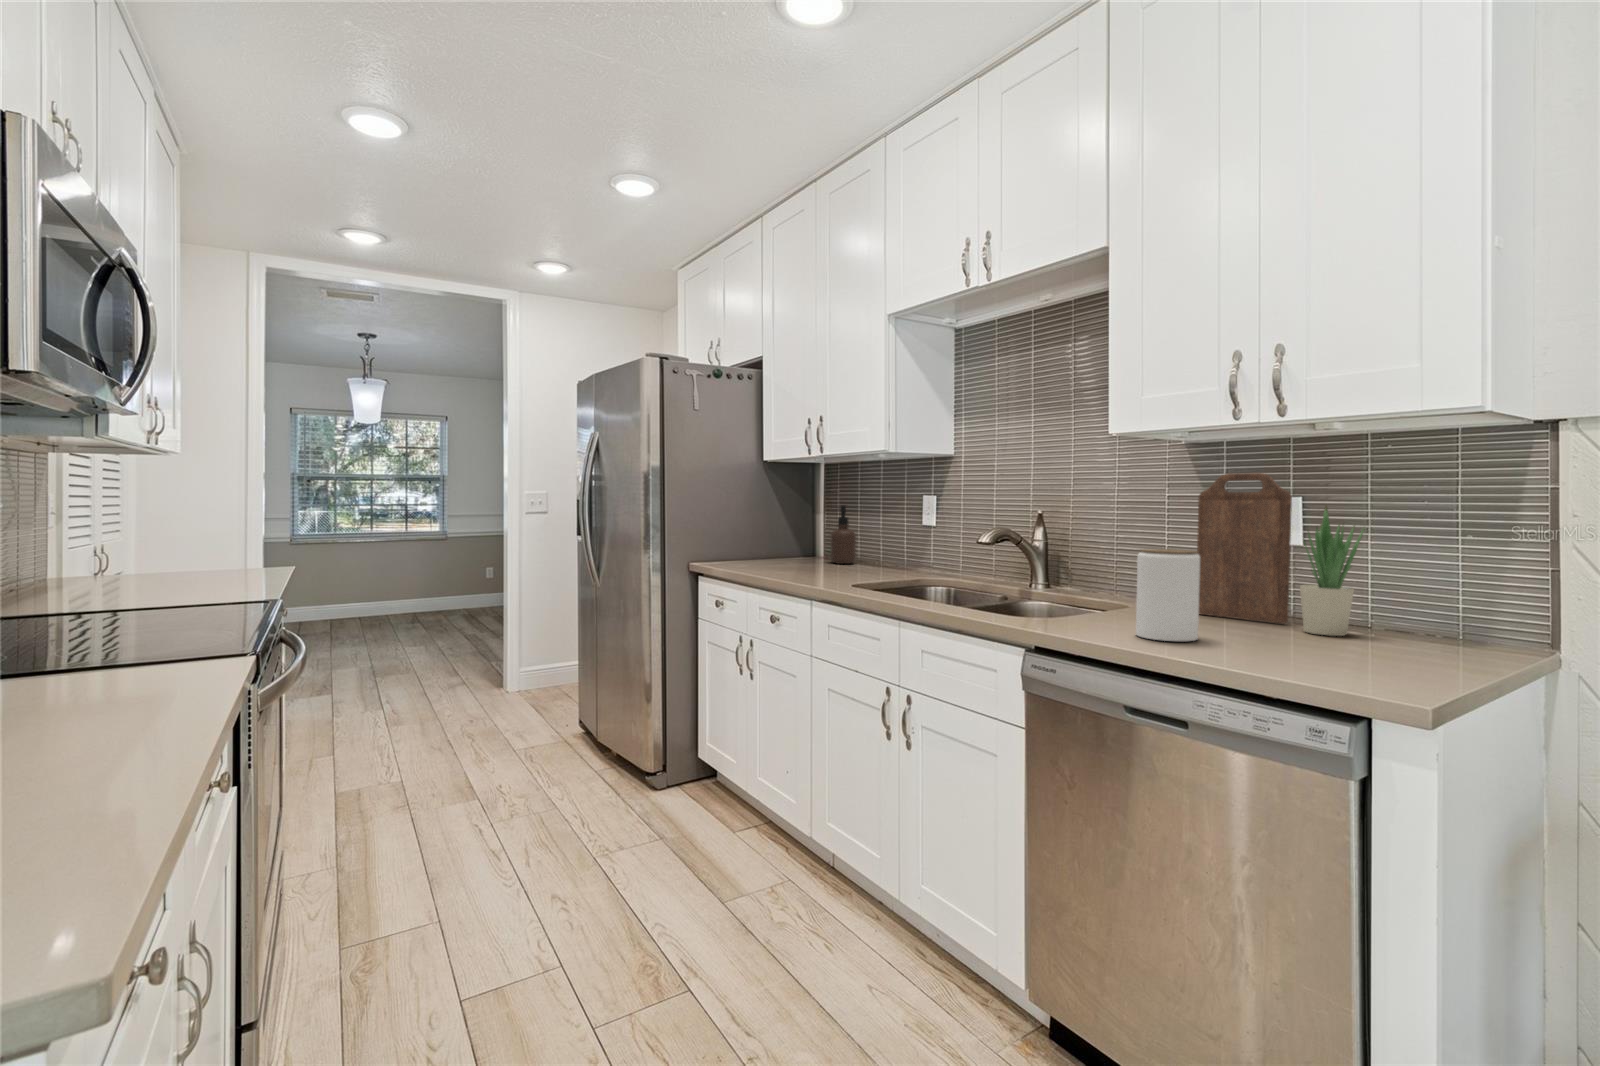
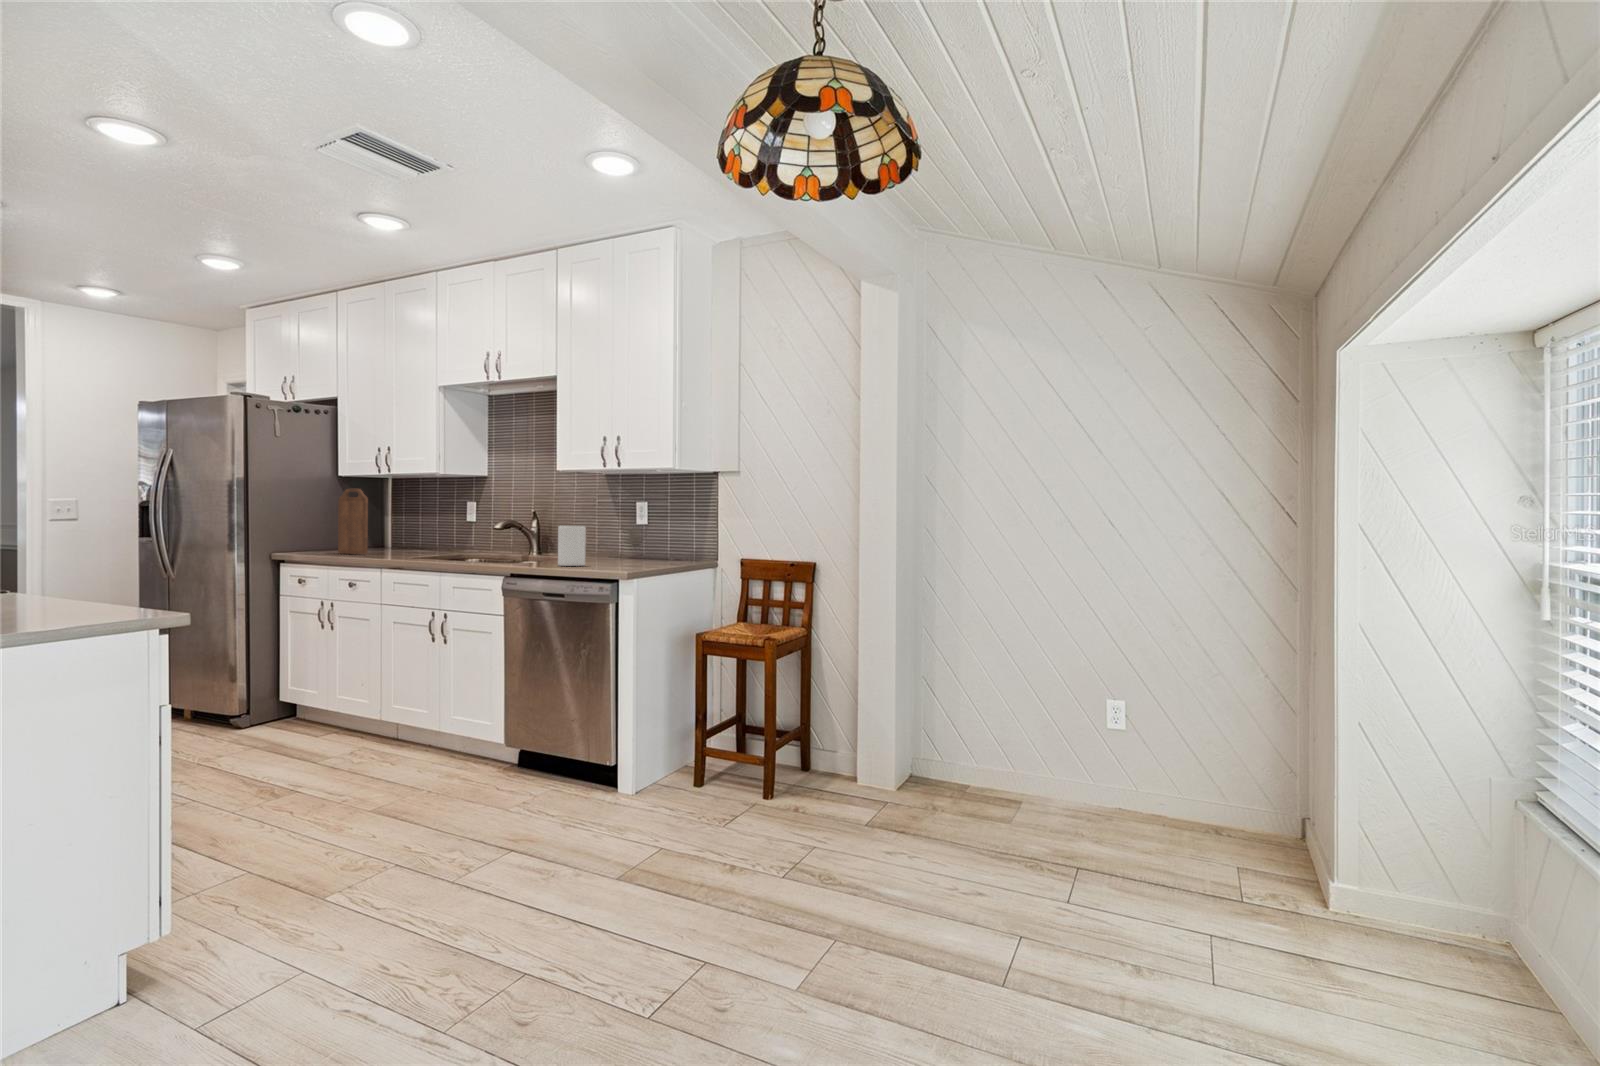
cutting board: present [1197,473,1292,623] -> present [338,489,368,554]
soap dispenser: present [831,505,856,564] -> none [395,510,416,552]
potted plant: present [1300,506,1364,636] -> none [638,505,663,564]

